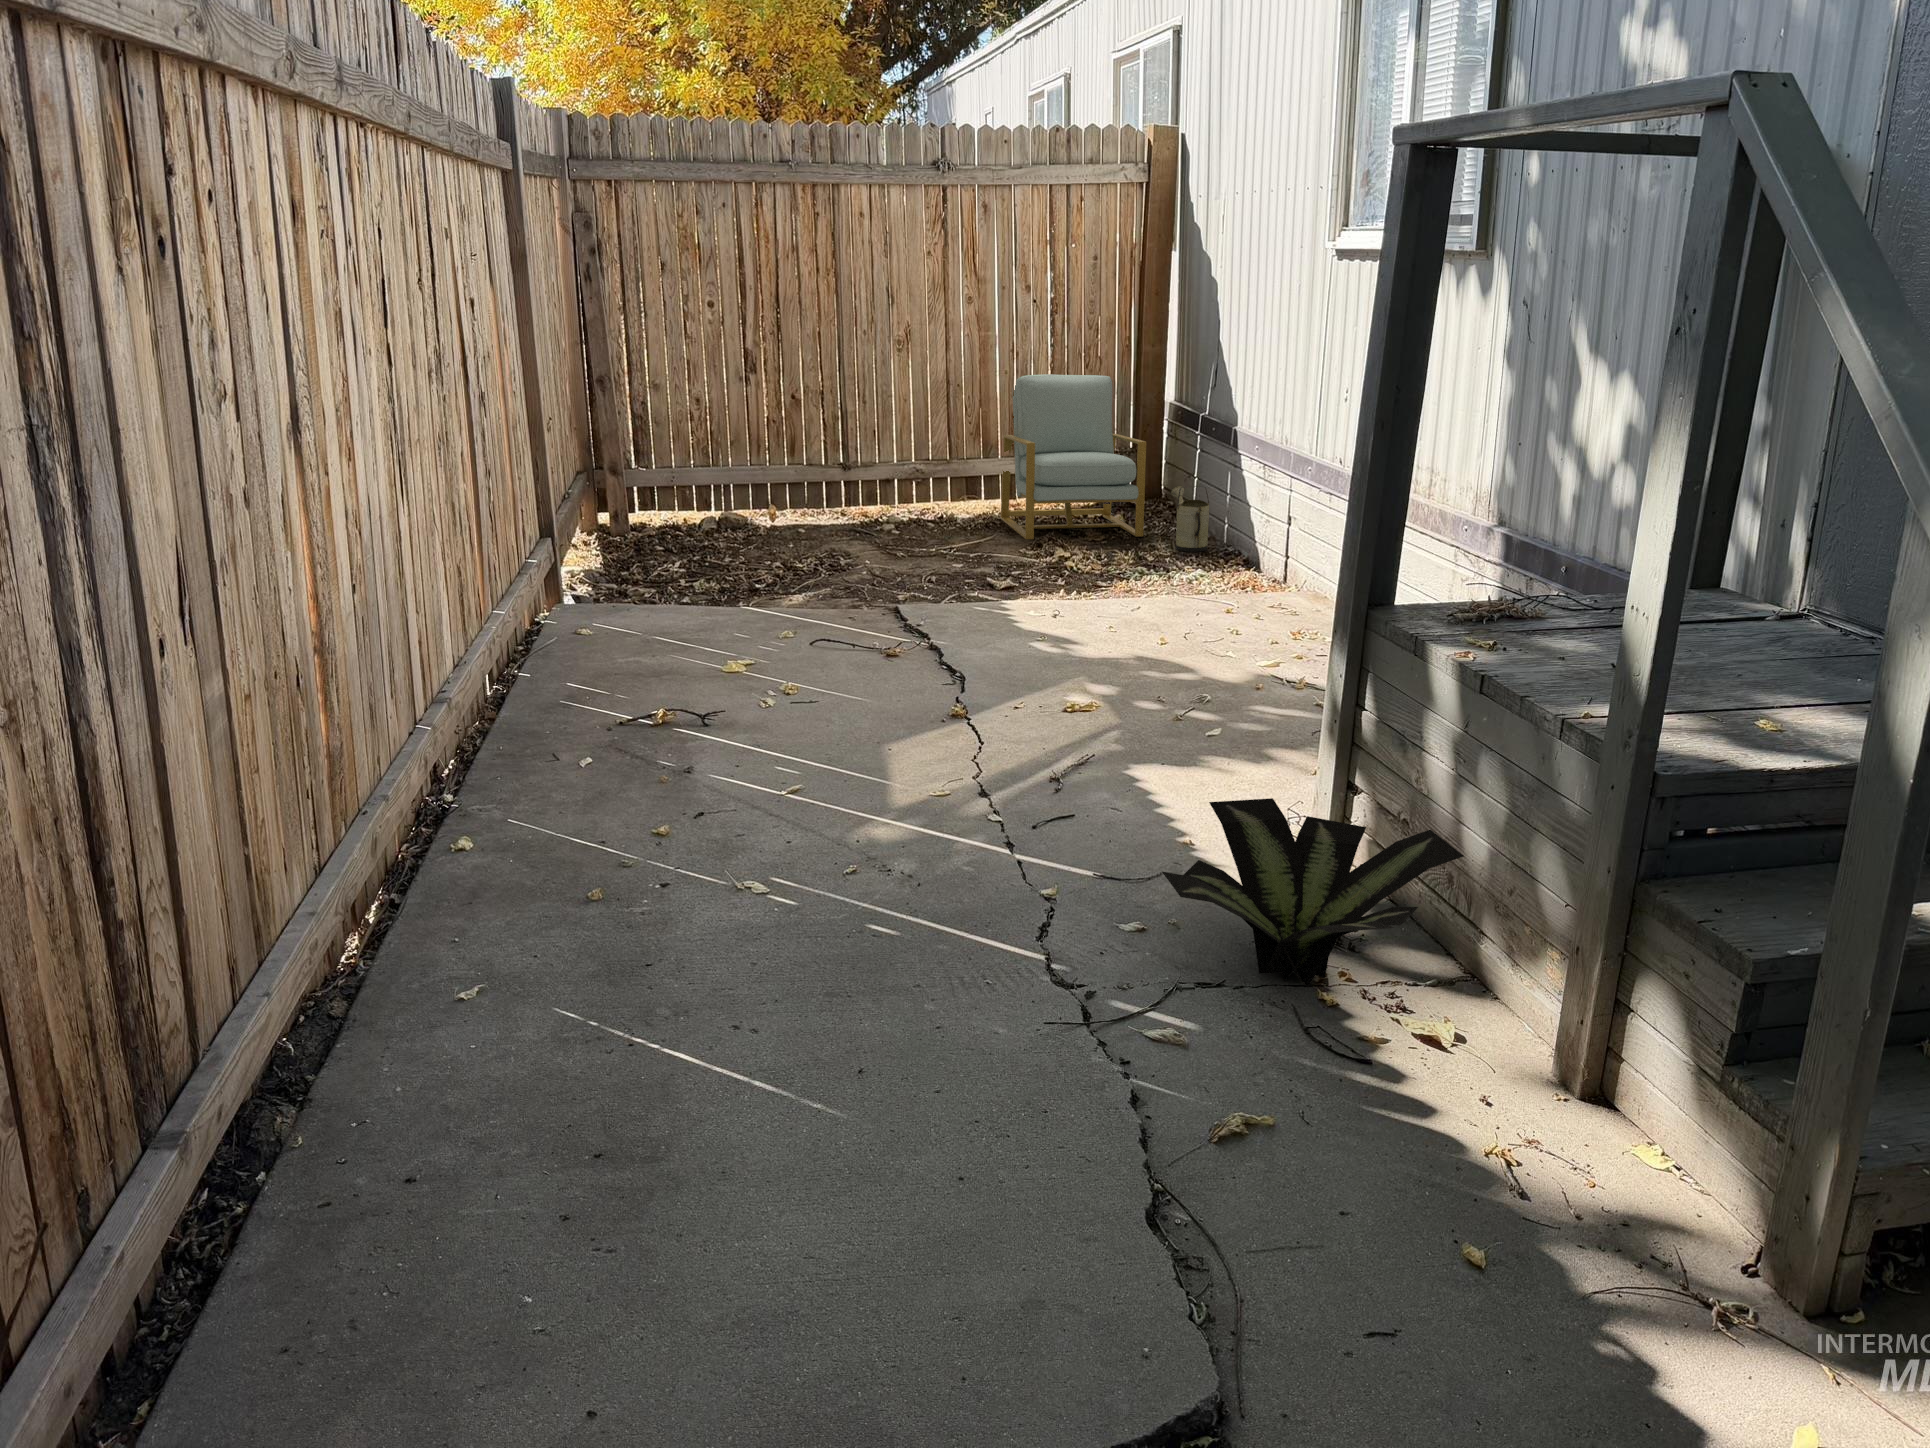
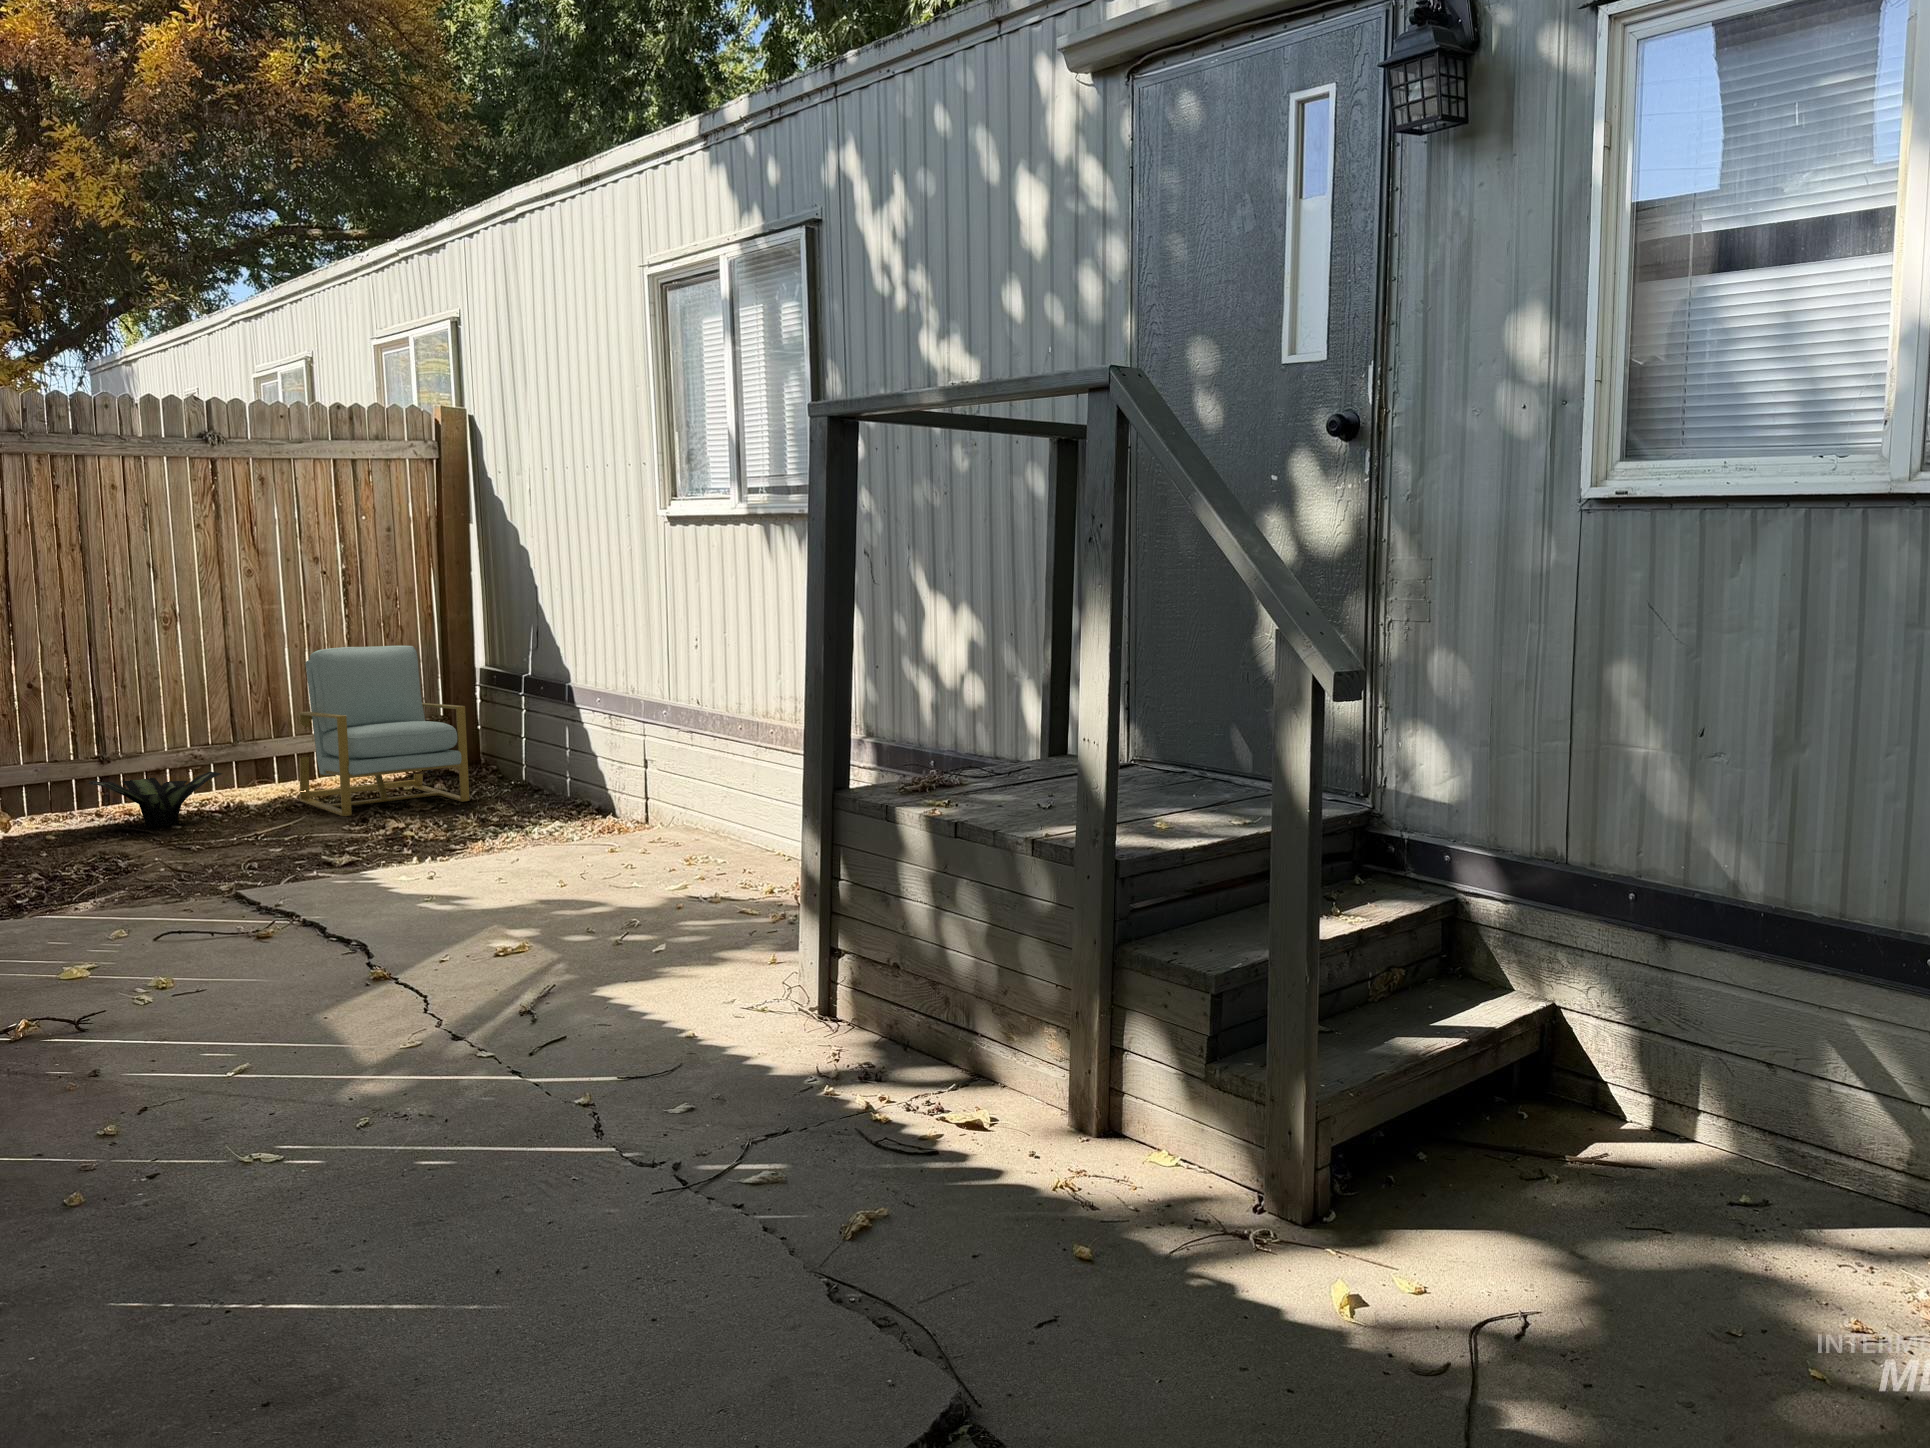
watering can: present [1171,486,1209,552] -> none [496,744,543,809]
potted plant: present [1162,798,1464,987] -> present [88,772,222,827]

